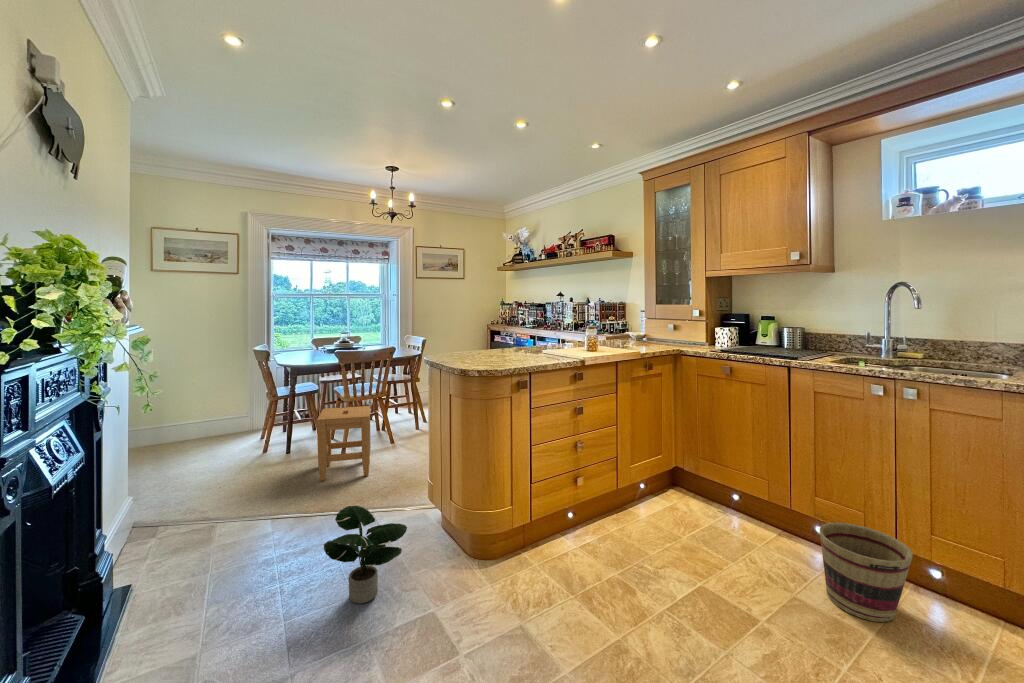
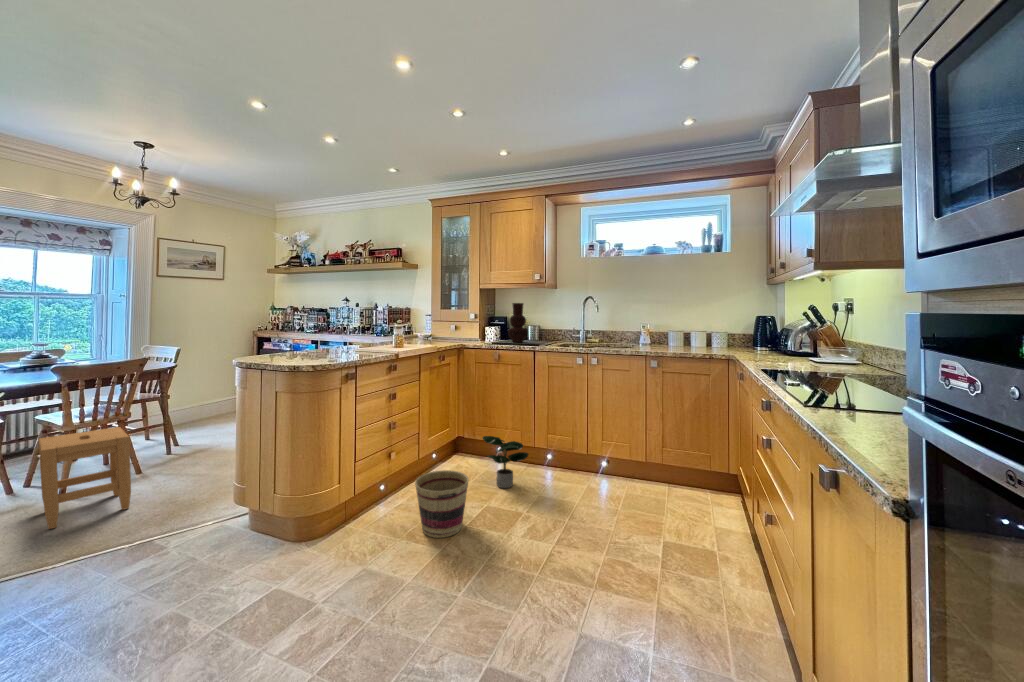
vase: none [748,294,781,351] -> present [508,303,527,342]
potted plant: present [324,506,407,603] -> present [483,436,528,488]
basket: present [820,523,913,622] -> present [415,470,469,538]

